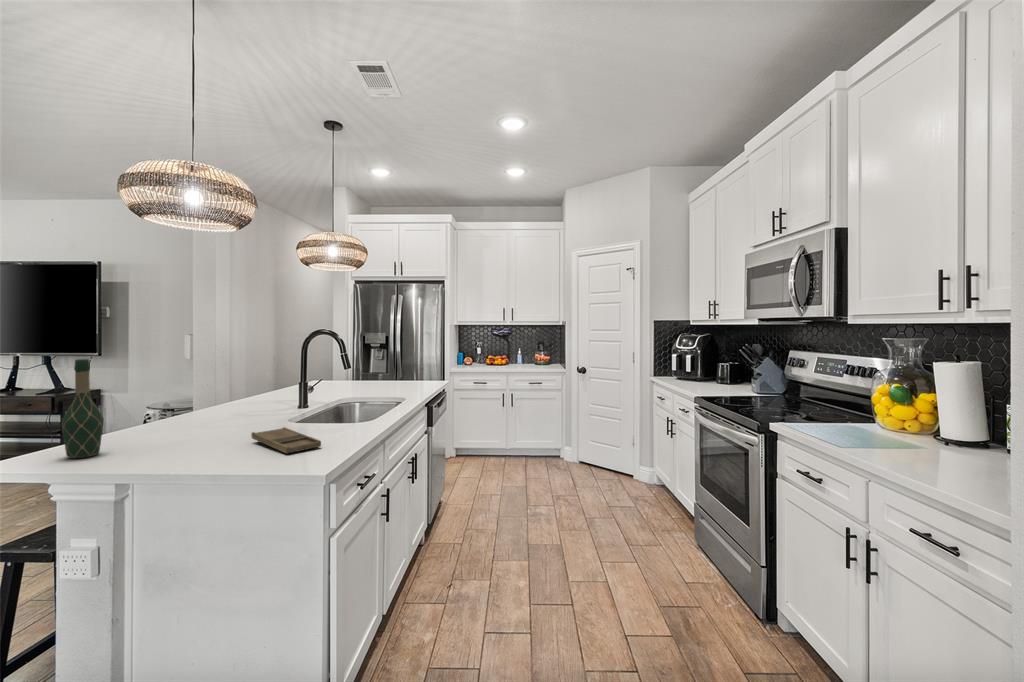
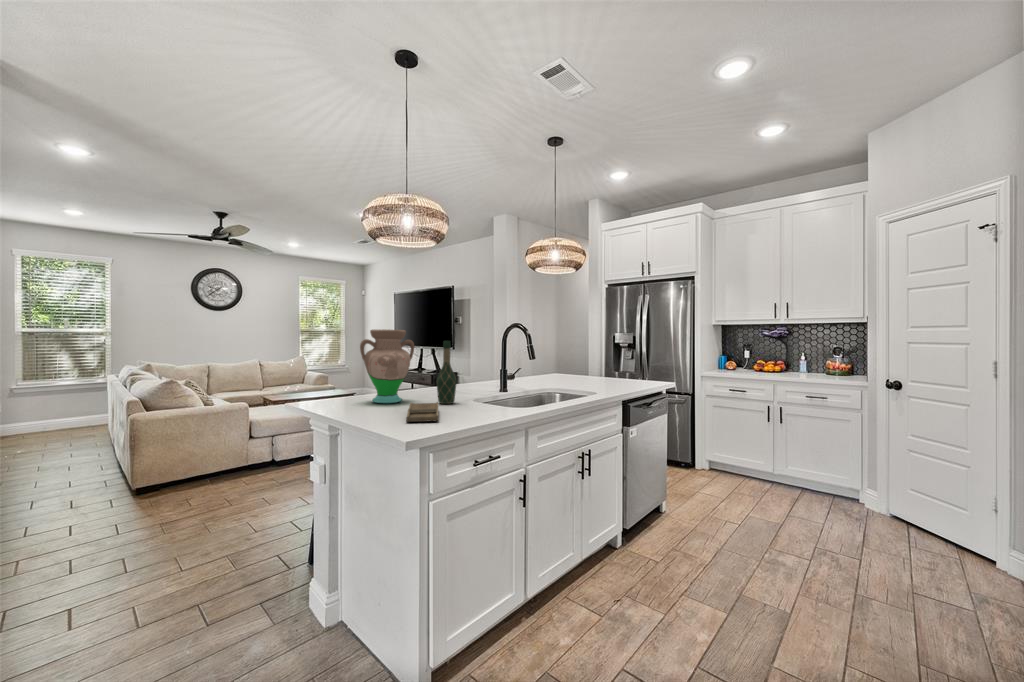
vase: none [143,342,217,440] -> present [360,329,414,403]
wine bottle: present [61,359,104,458] -> present [436,341,457,404]

